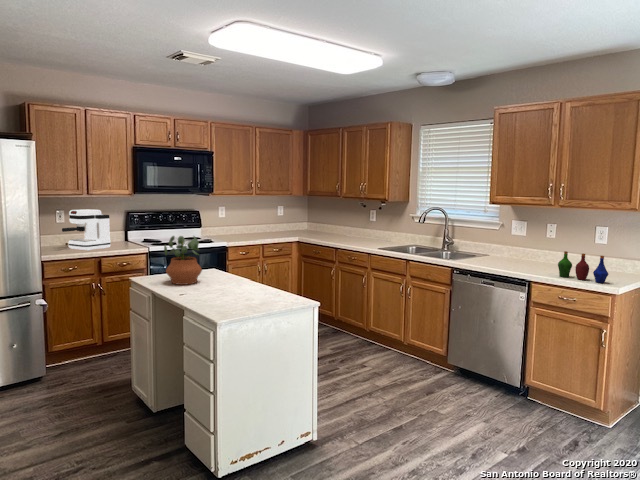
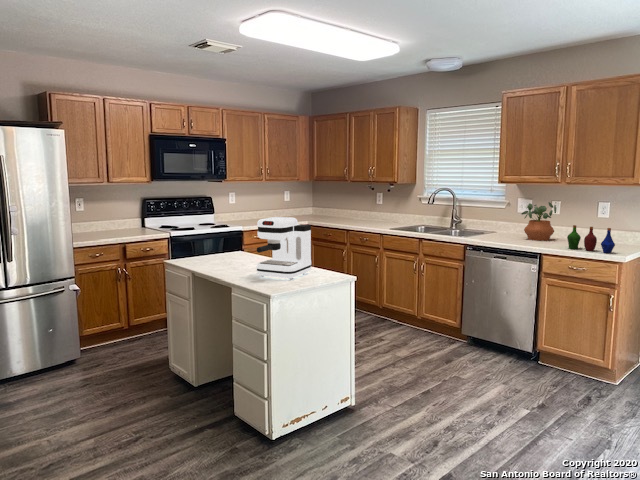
coffee maker: present [62,209,111,251] -> present [256,217,311,279]
potted plant: present [164,236,202,285] -> present [522,202,556,241]

